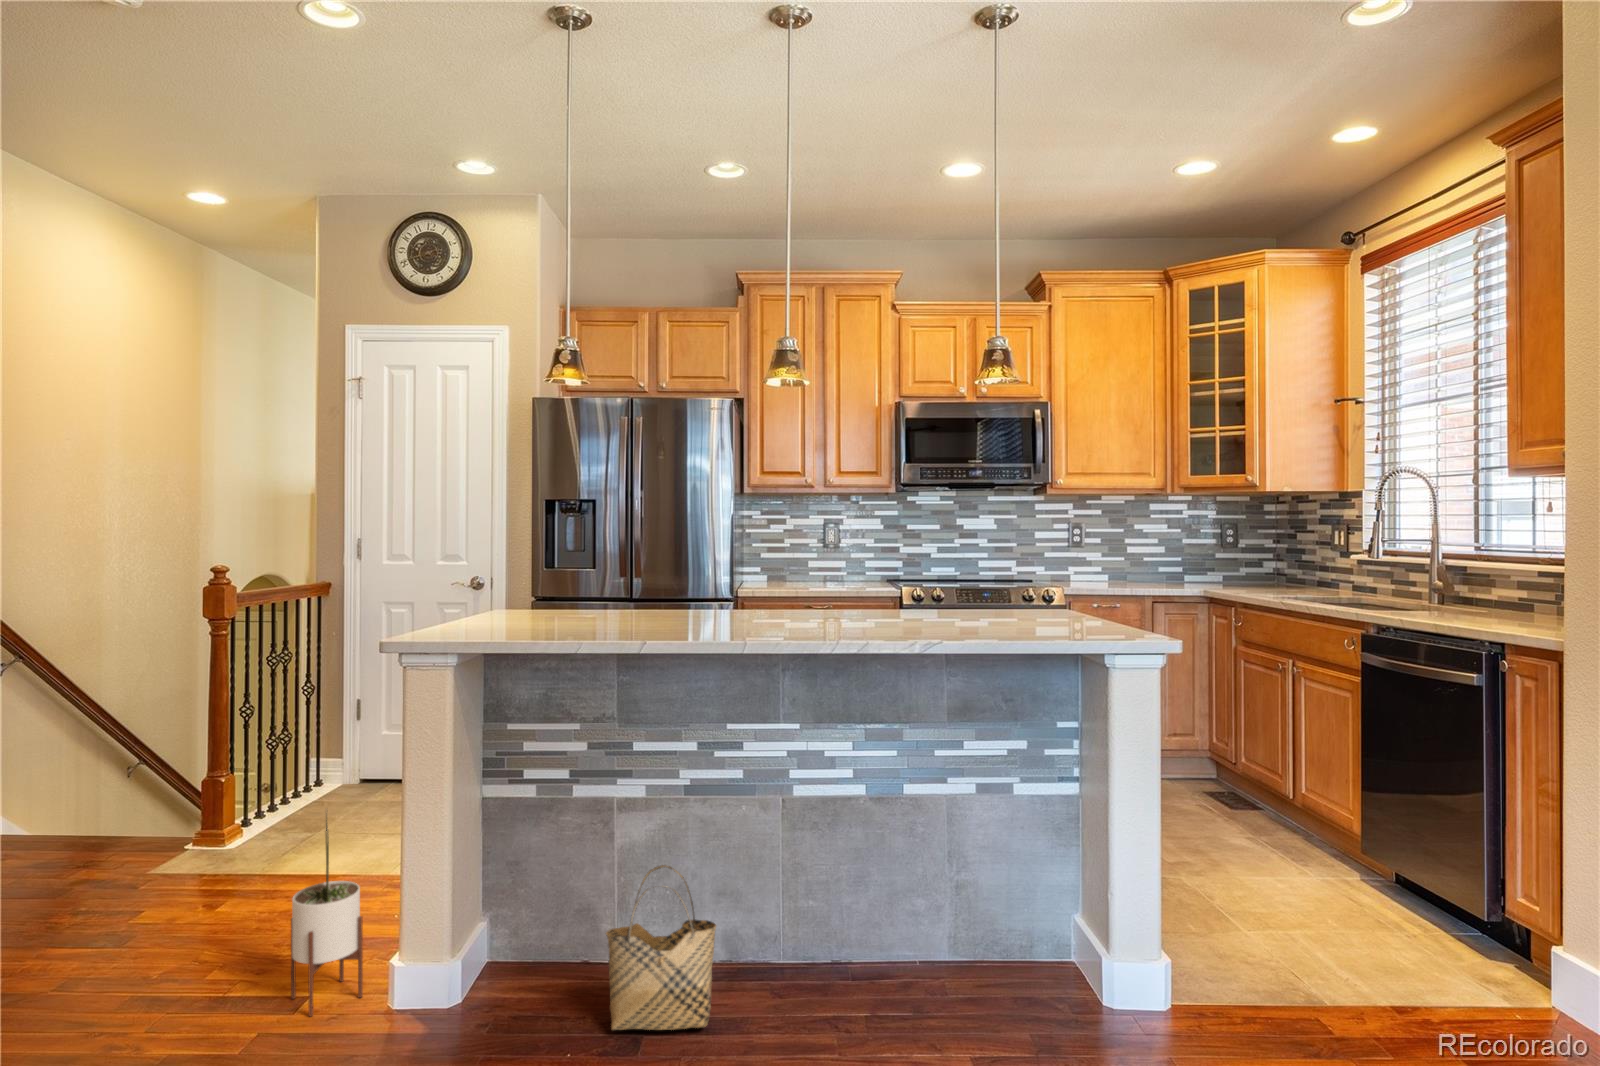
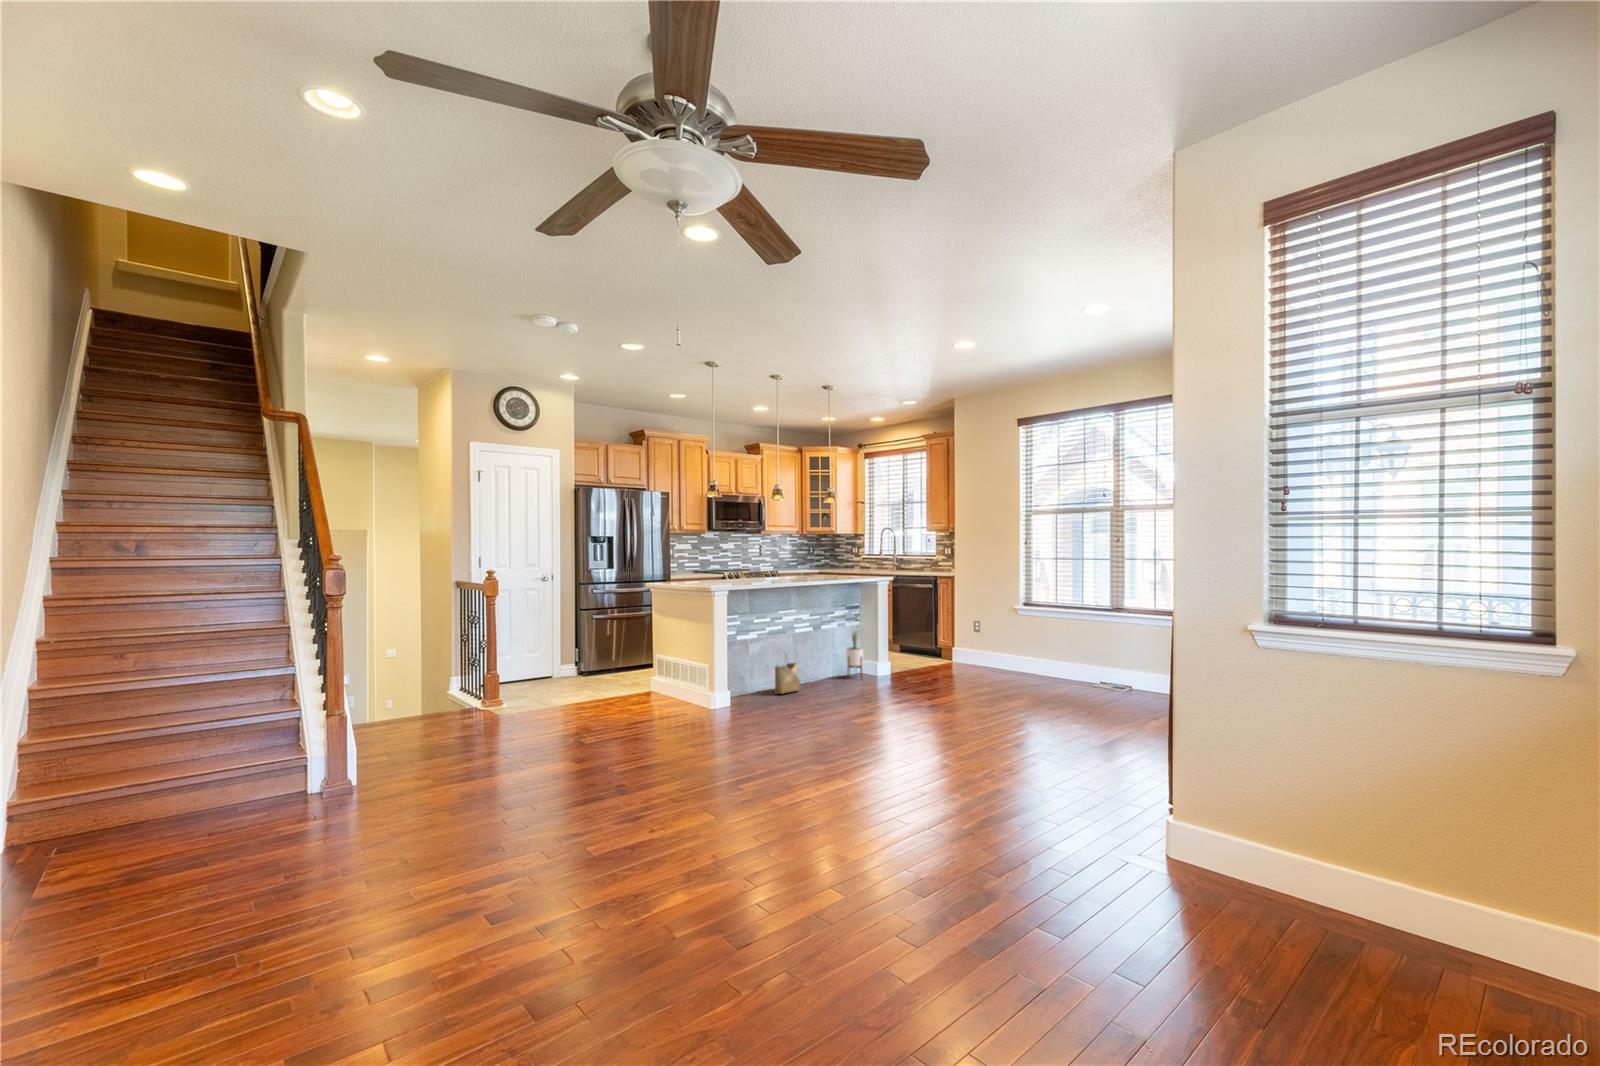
potted plant: present [291,813,363,1016] -> present [846,629,863,677]

